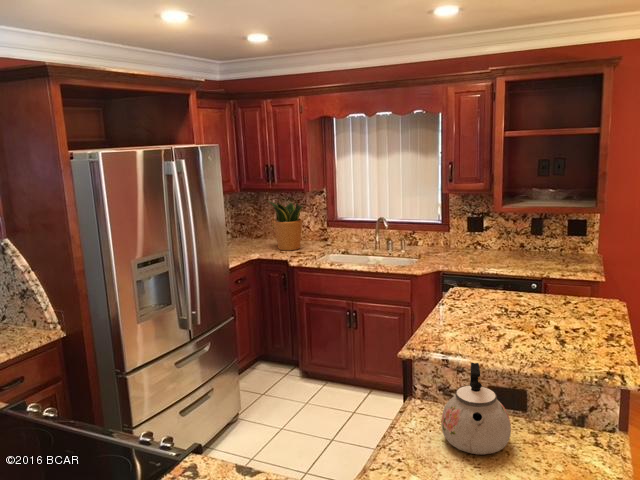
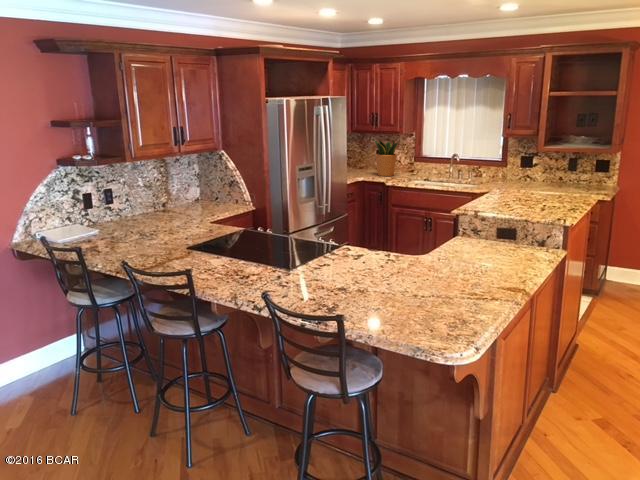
kettle: present [442,363,511,455] -> none [470,210,503,249]

